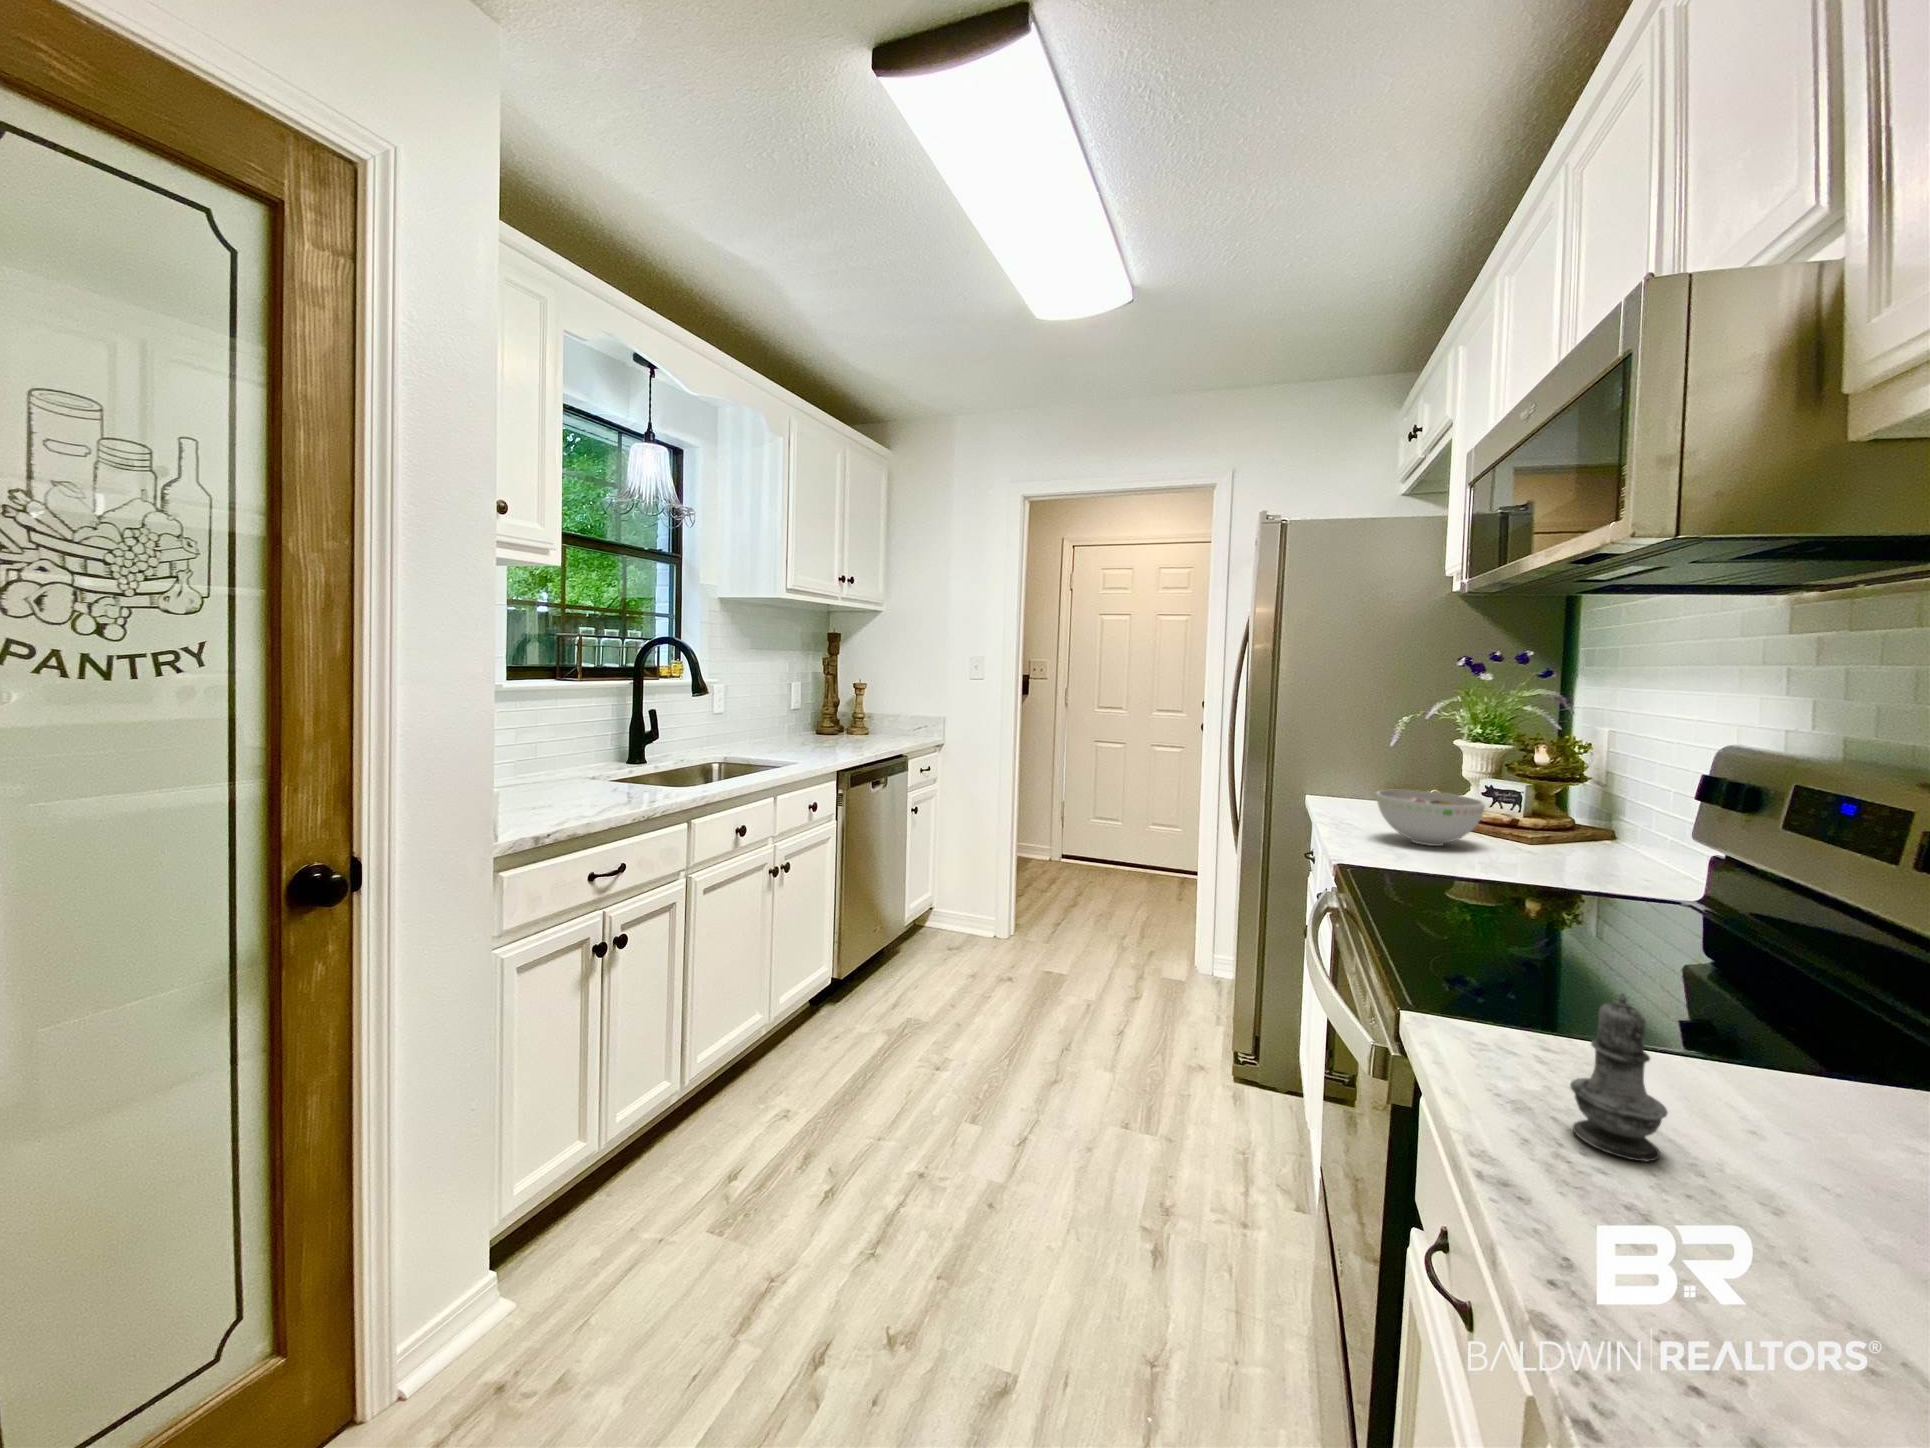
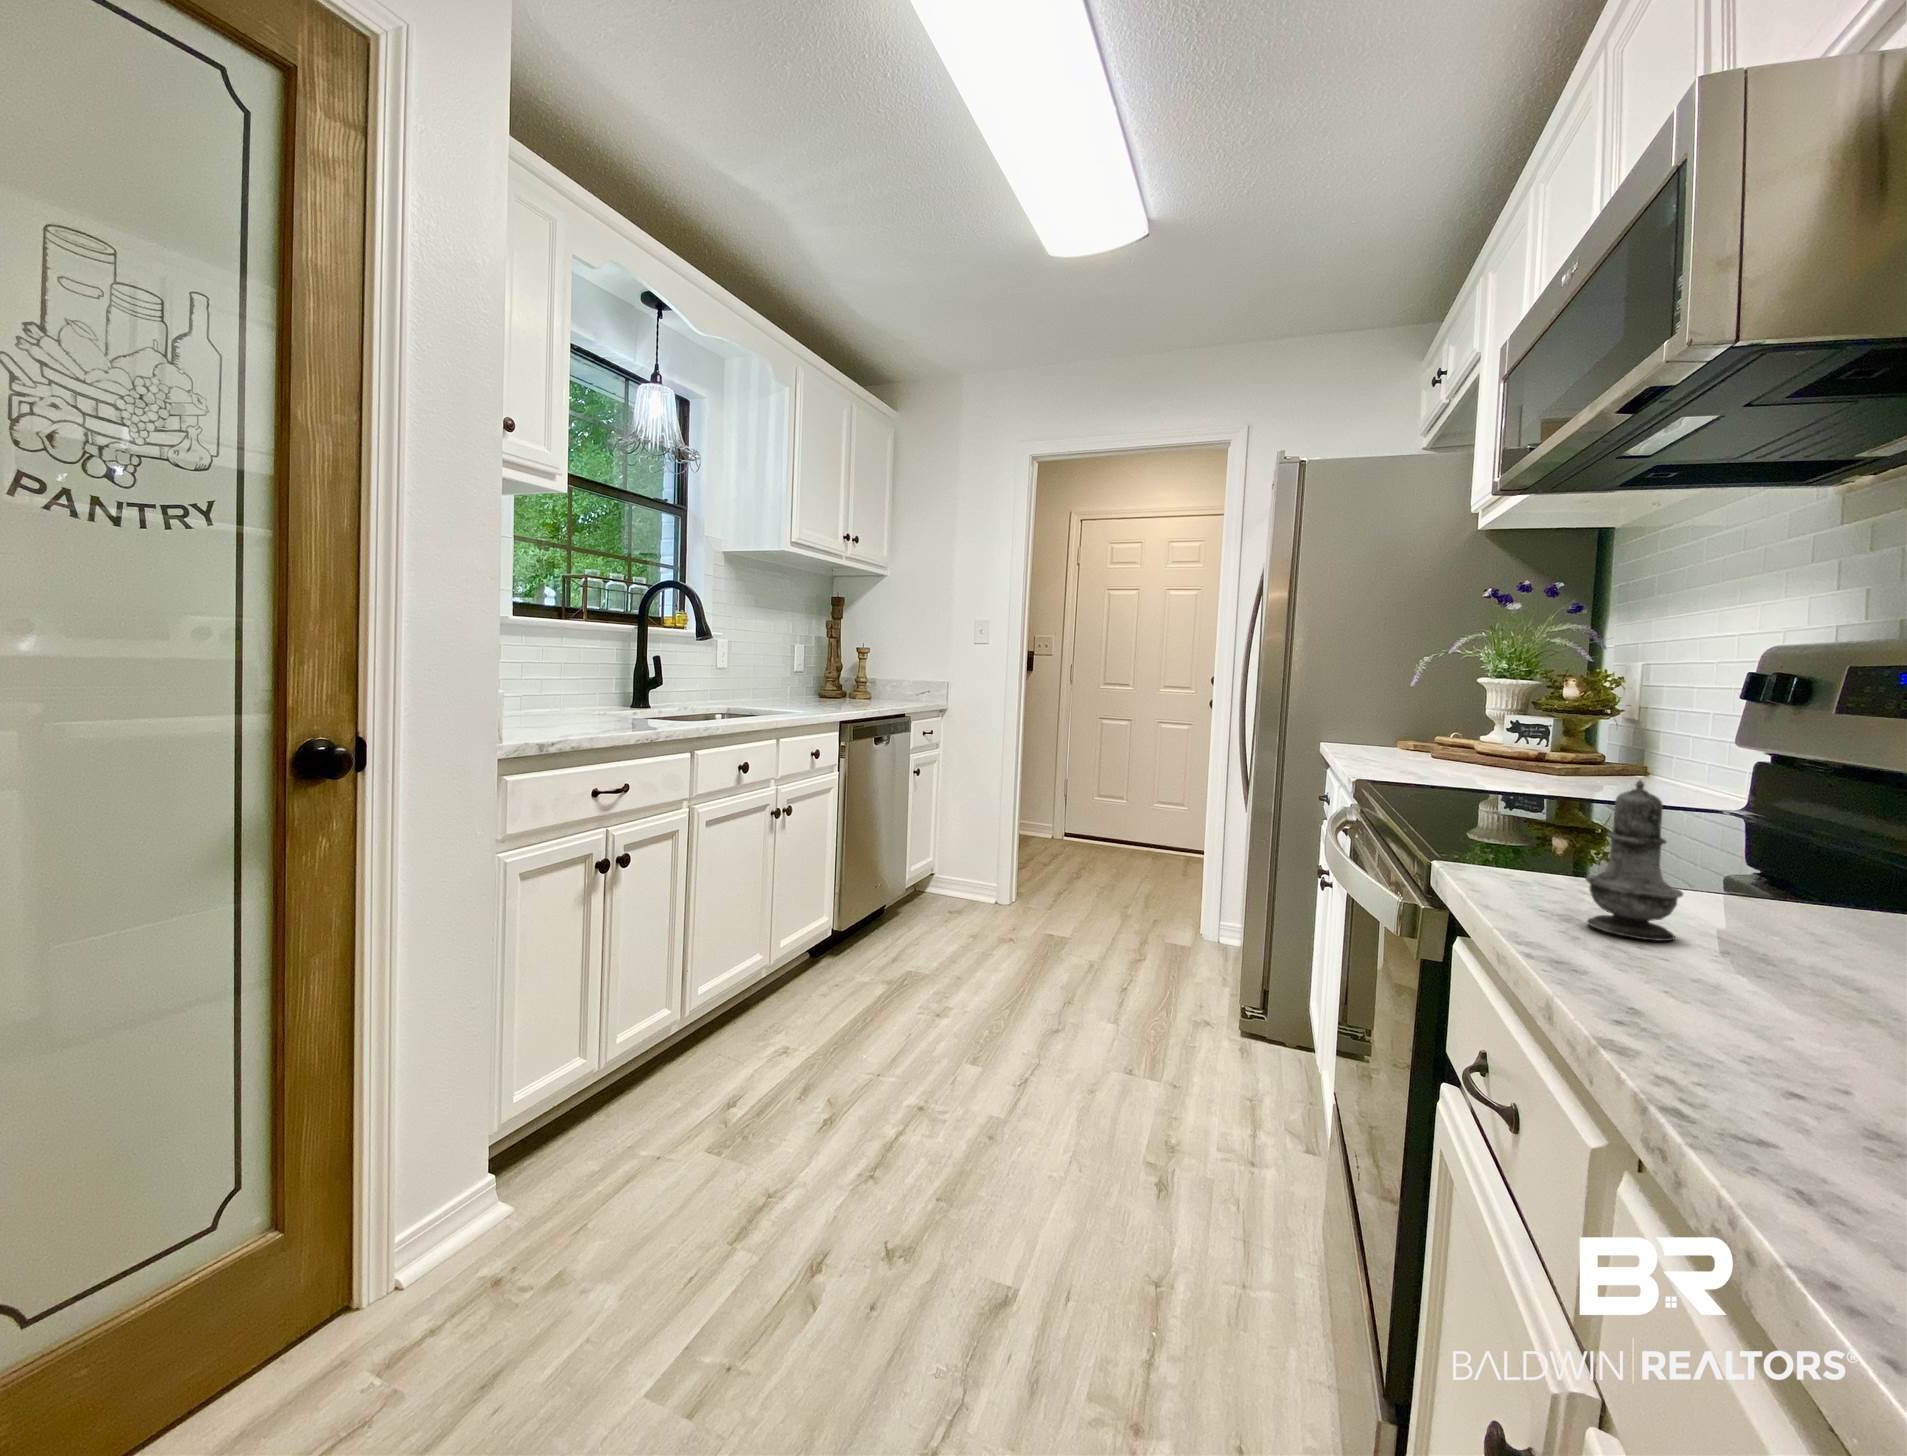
bowl: present [1376,790,1485,846] -> none [1396,722,1508,775]

